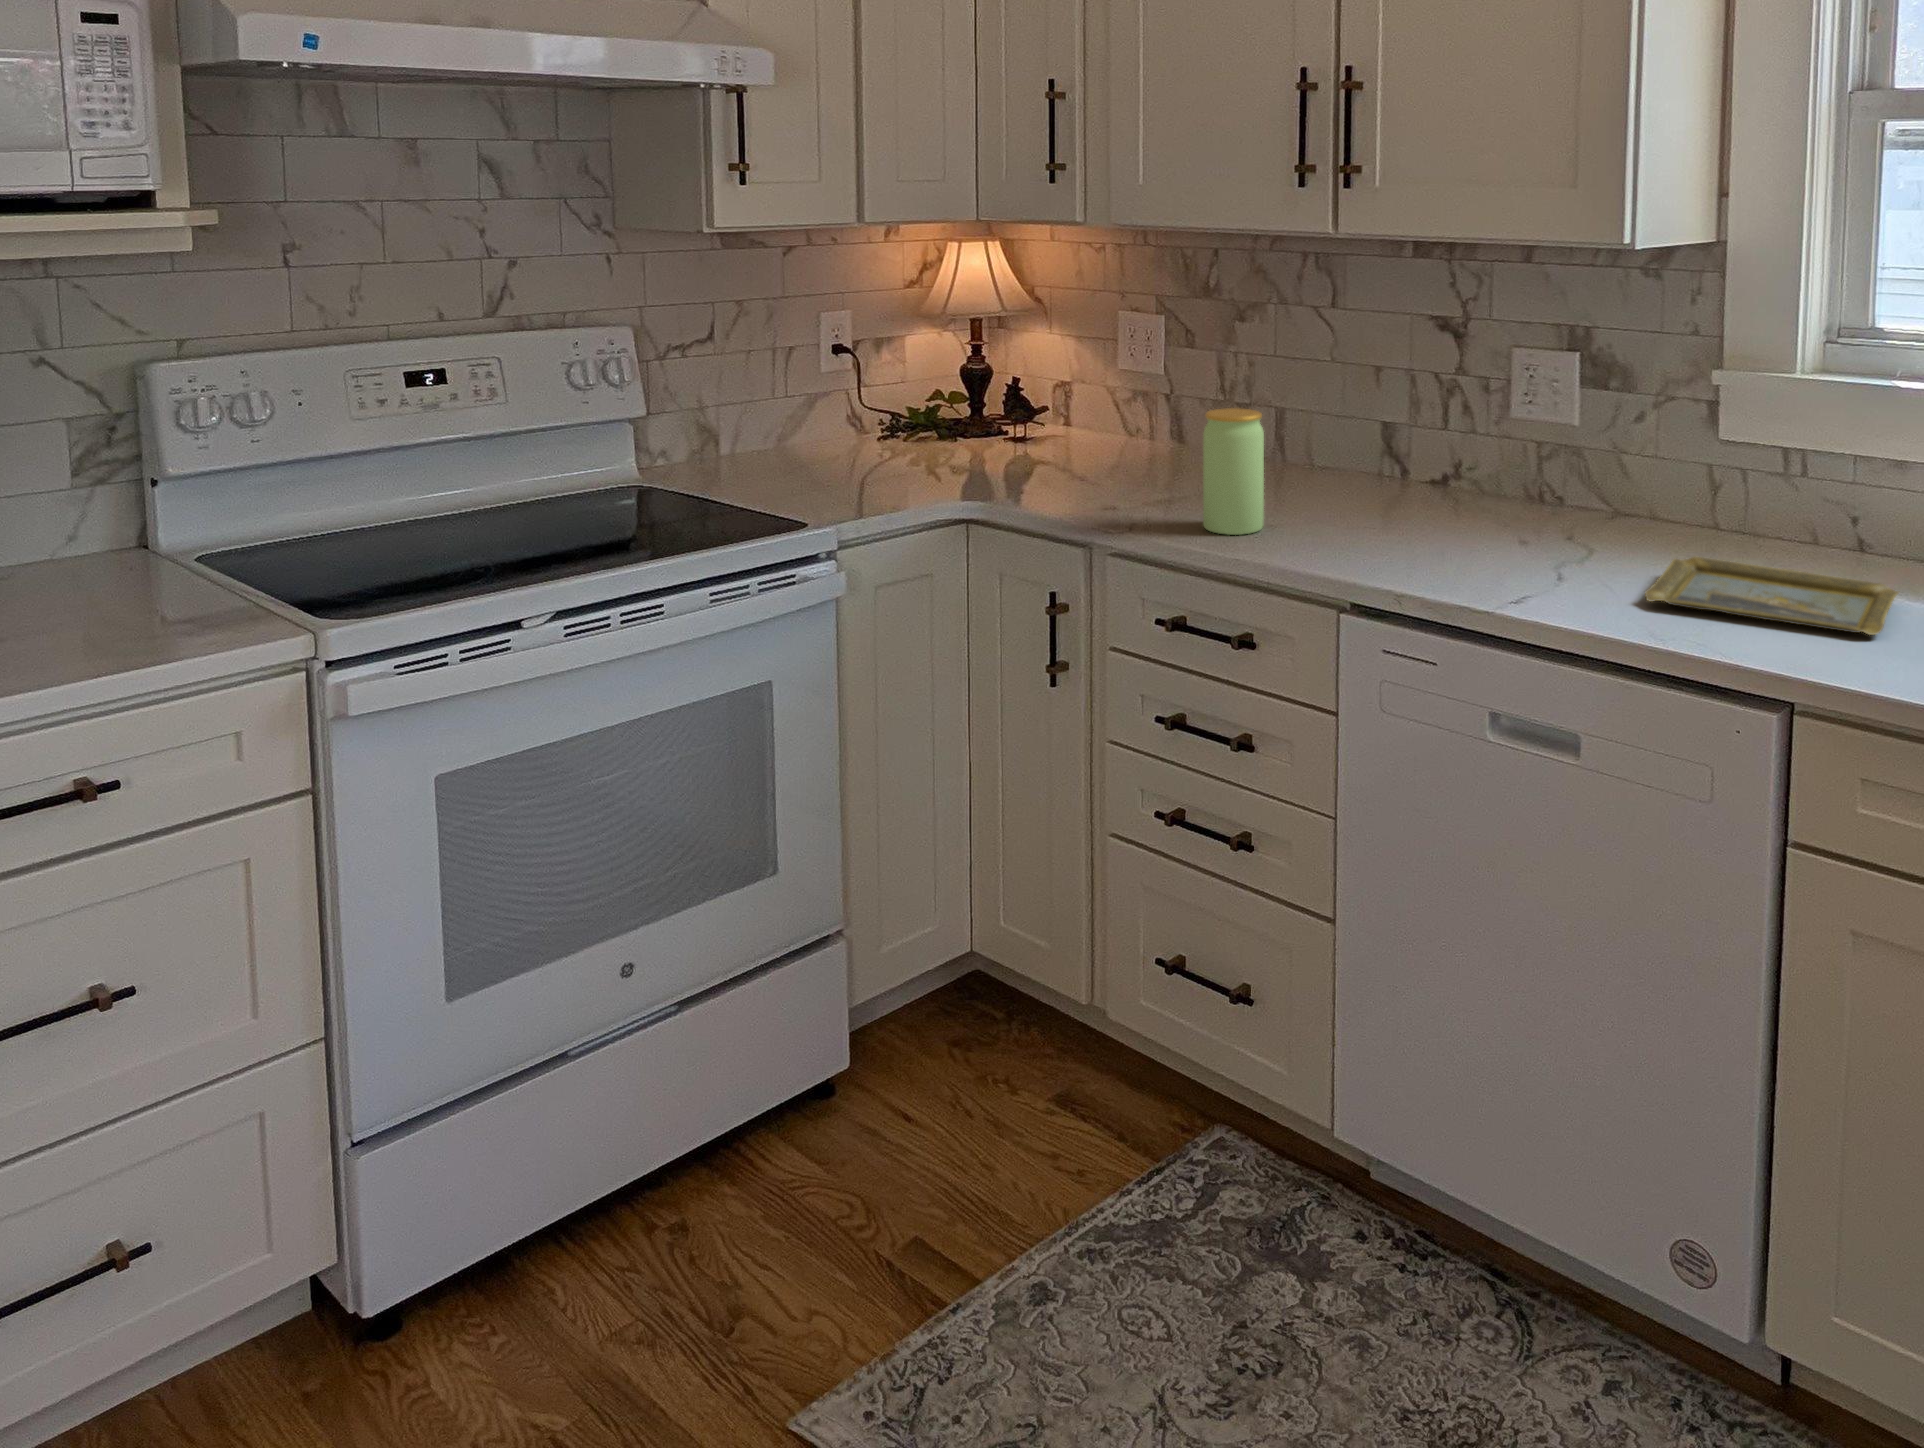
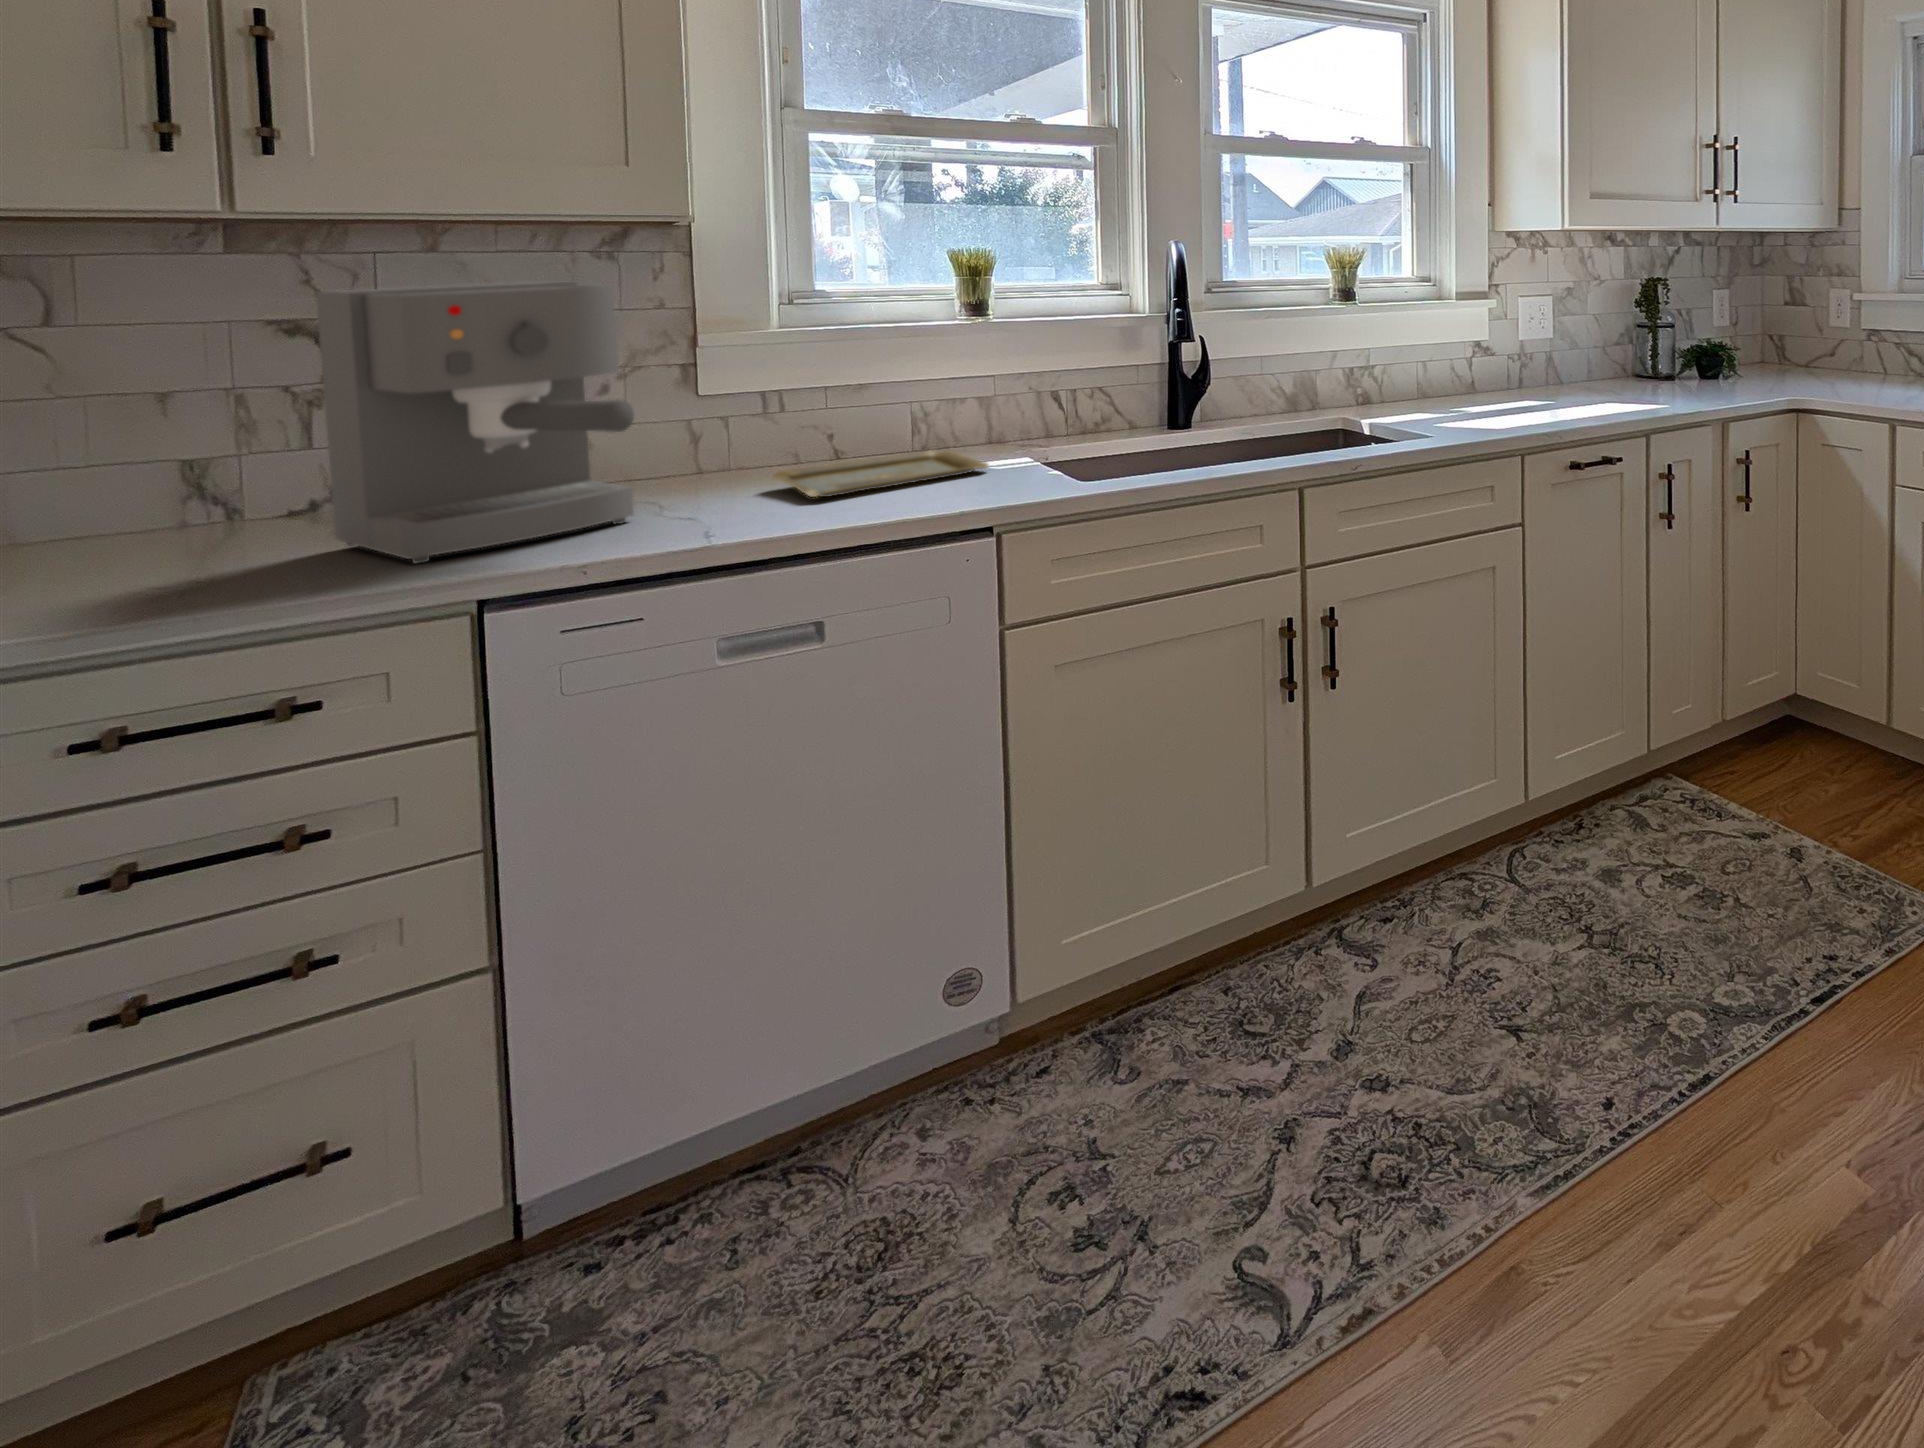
coffee maker: none [1348,301,1550,567] -> present [316,282,634,563]
jar: present [1203,408,1264,535] -> none [76,442,209,615]

